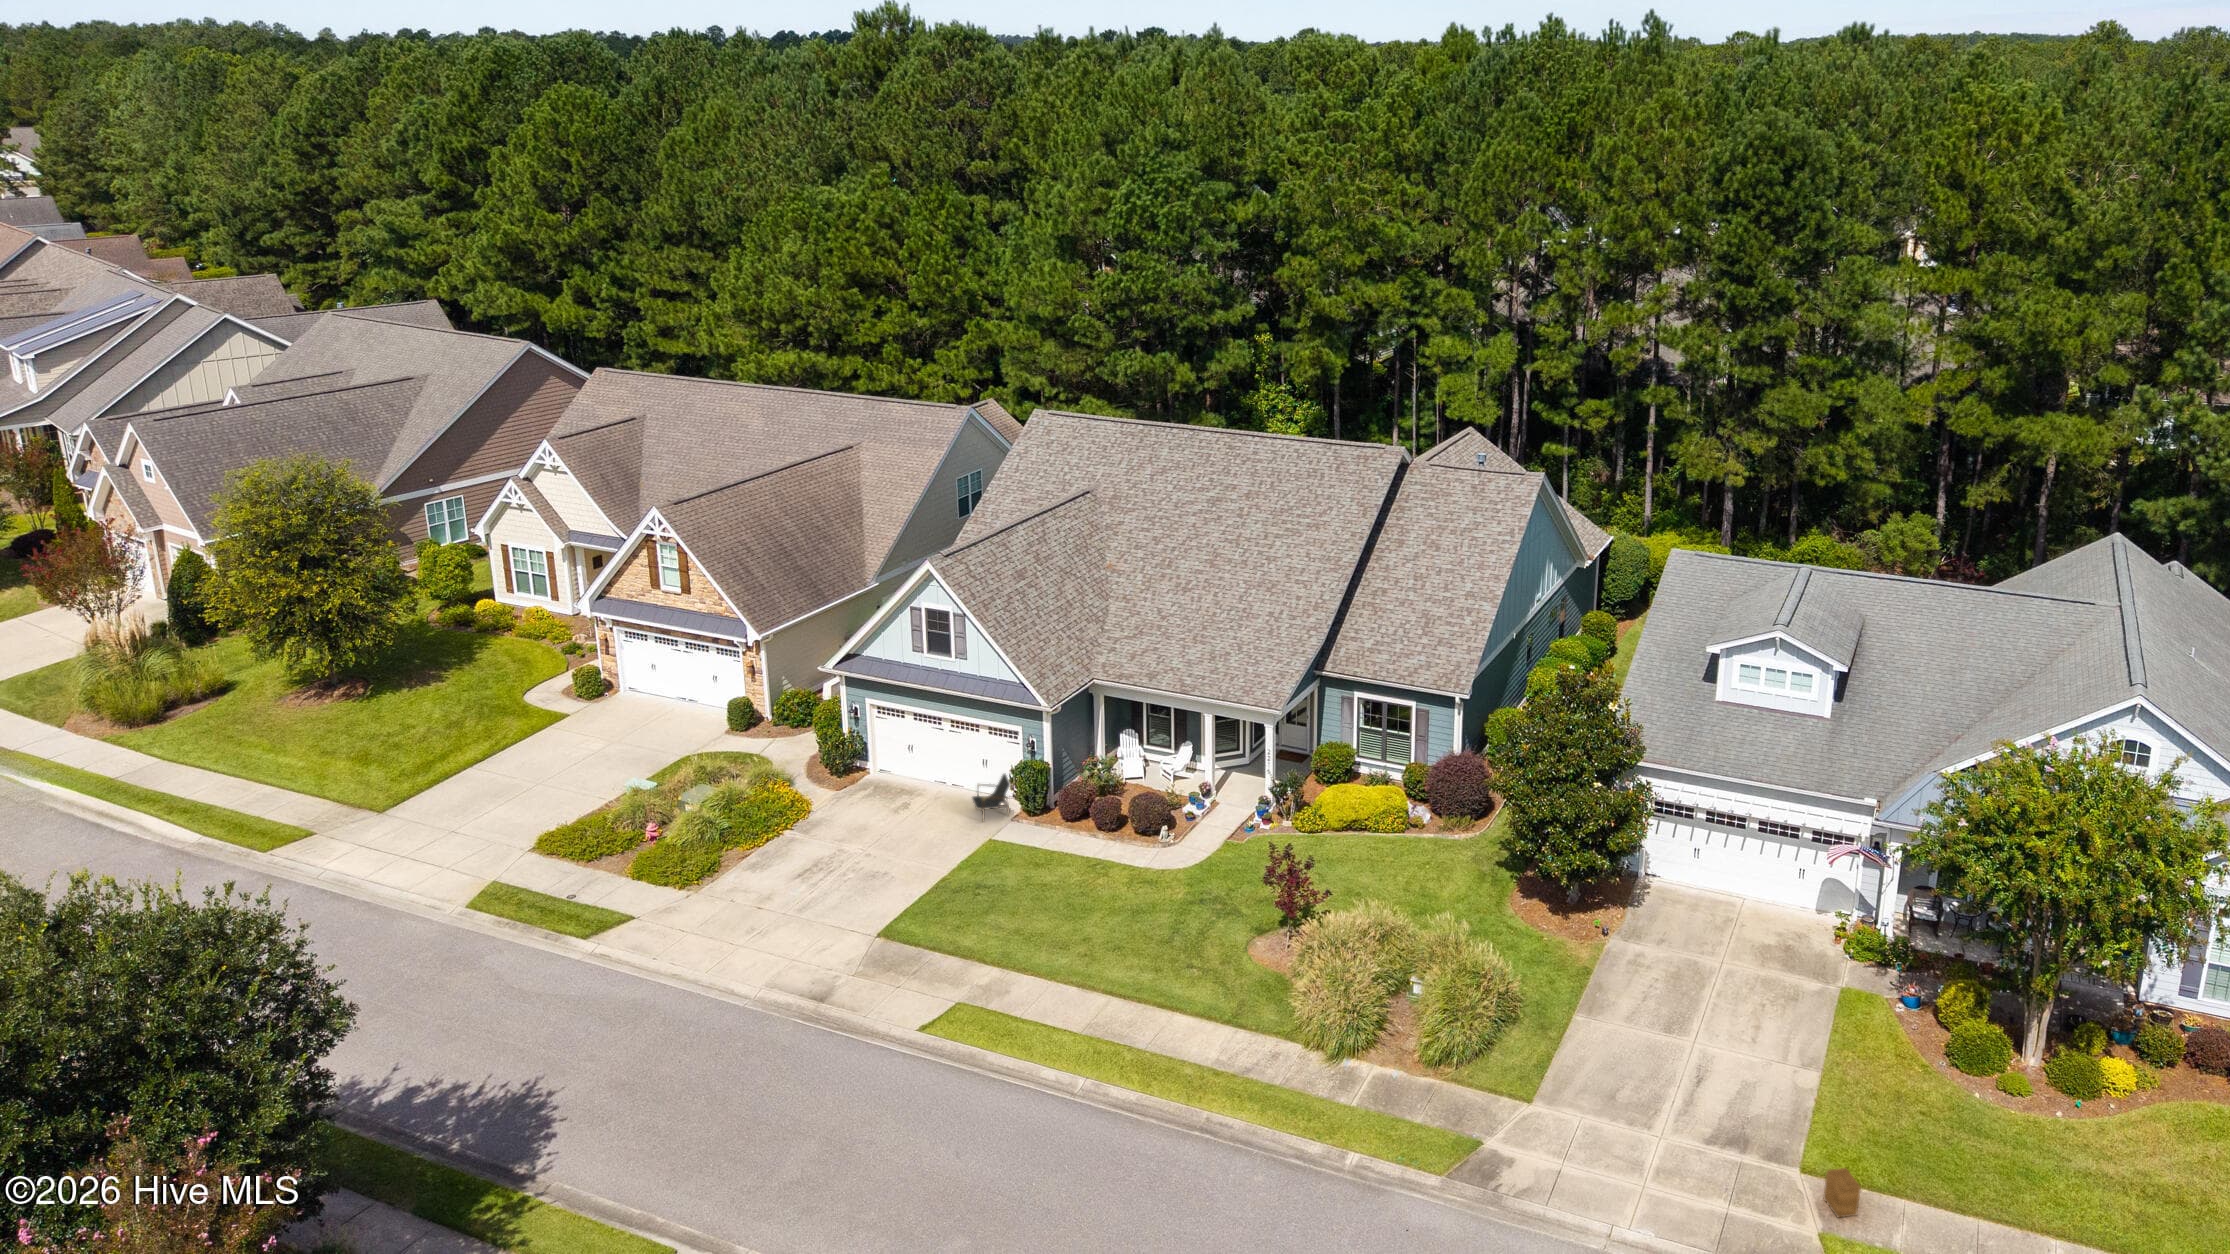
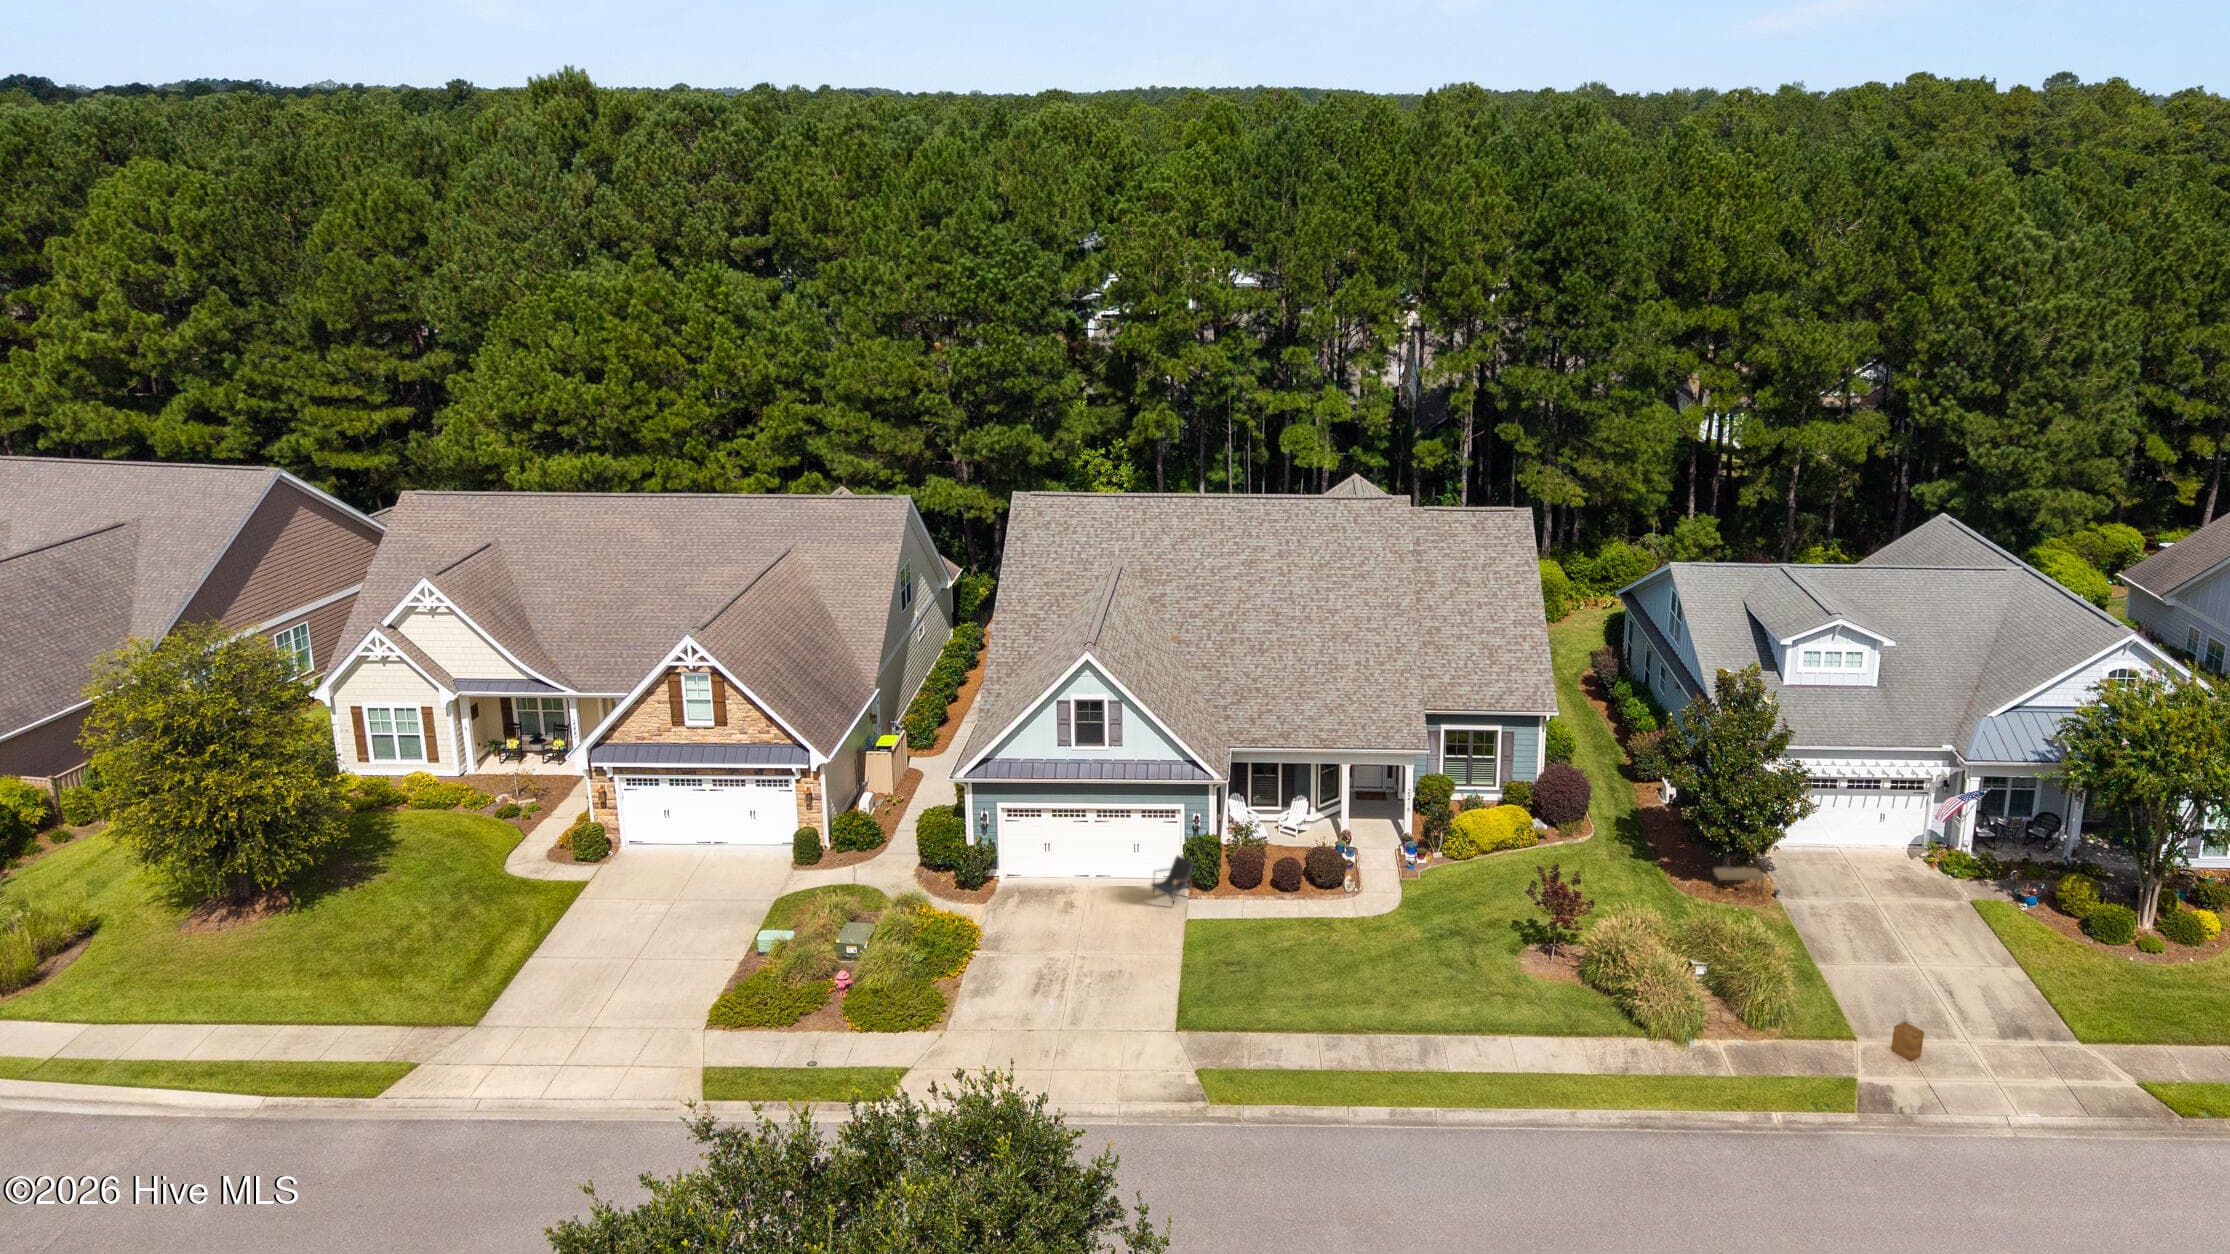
bench: none [1535,888,1591,927] -> present [1713,868,1764,891]
cardboard box: present [1823,1168,1861,1218] -> present [1891,1021,1924,1061]

